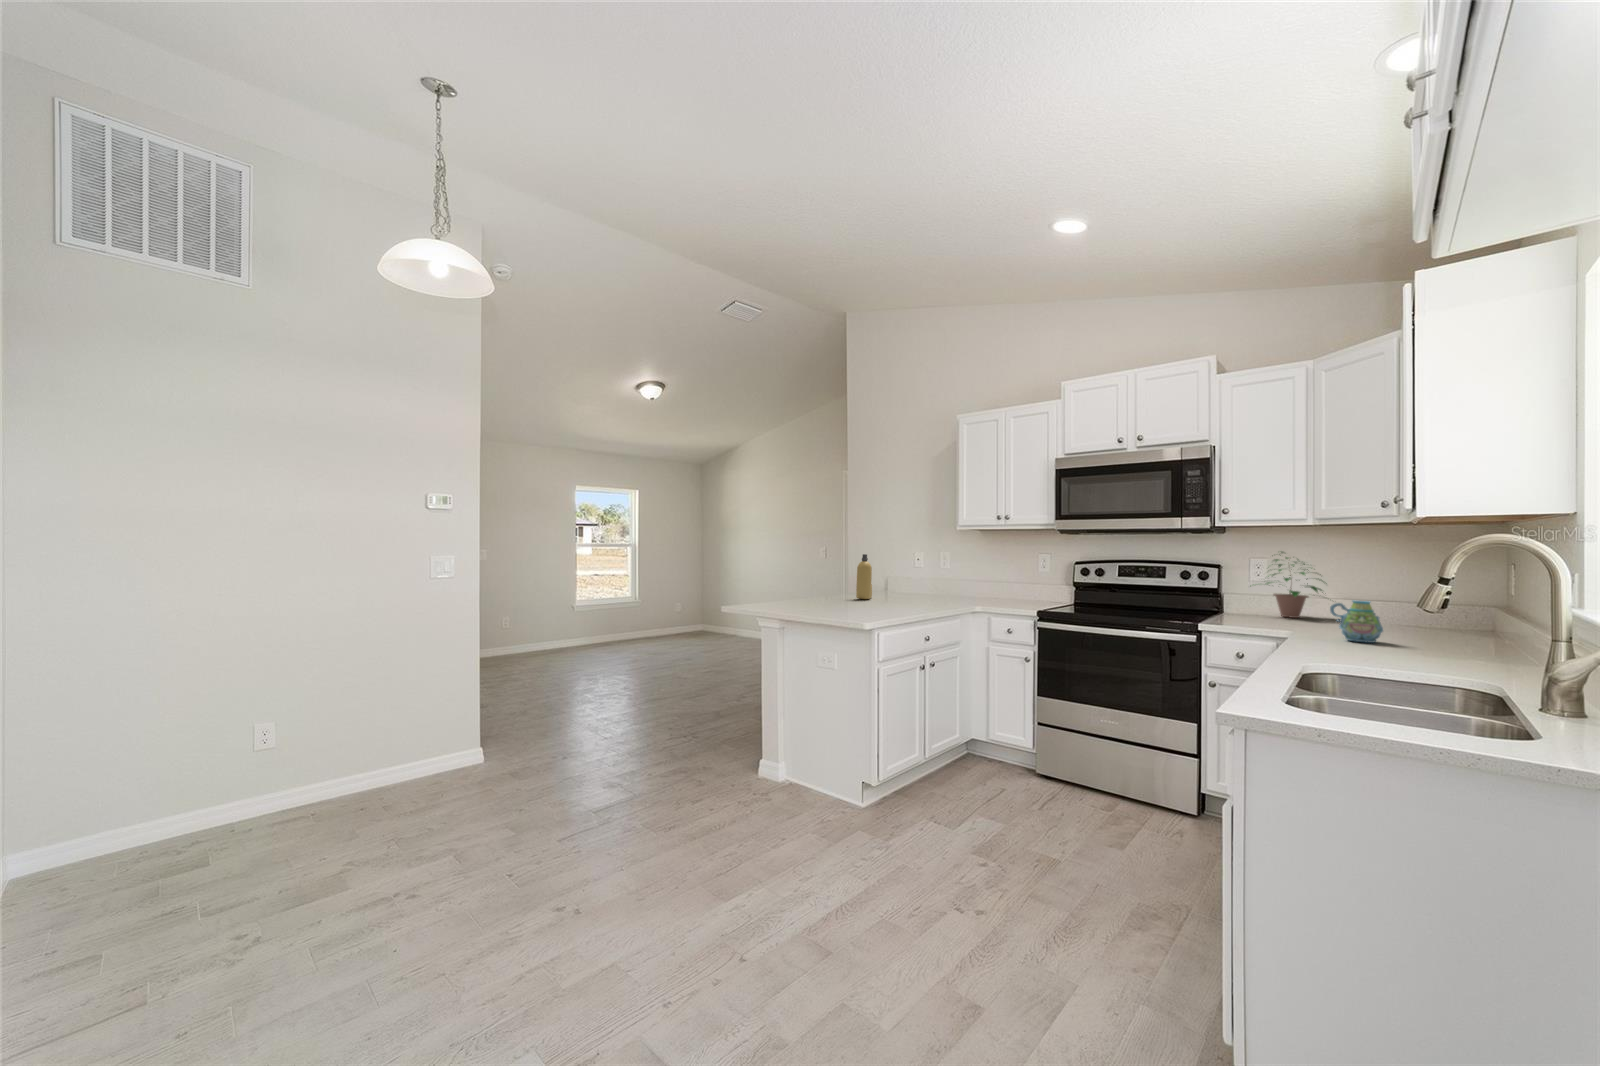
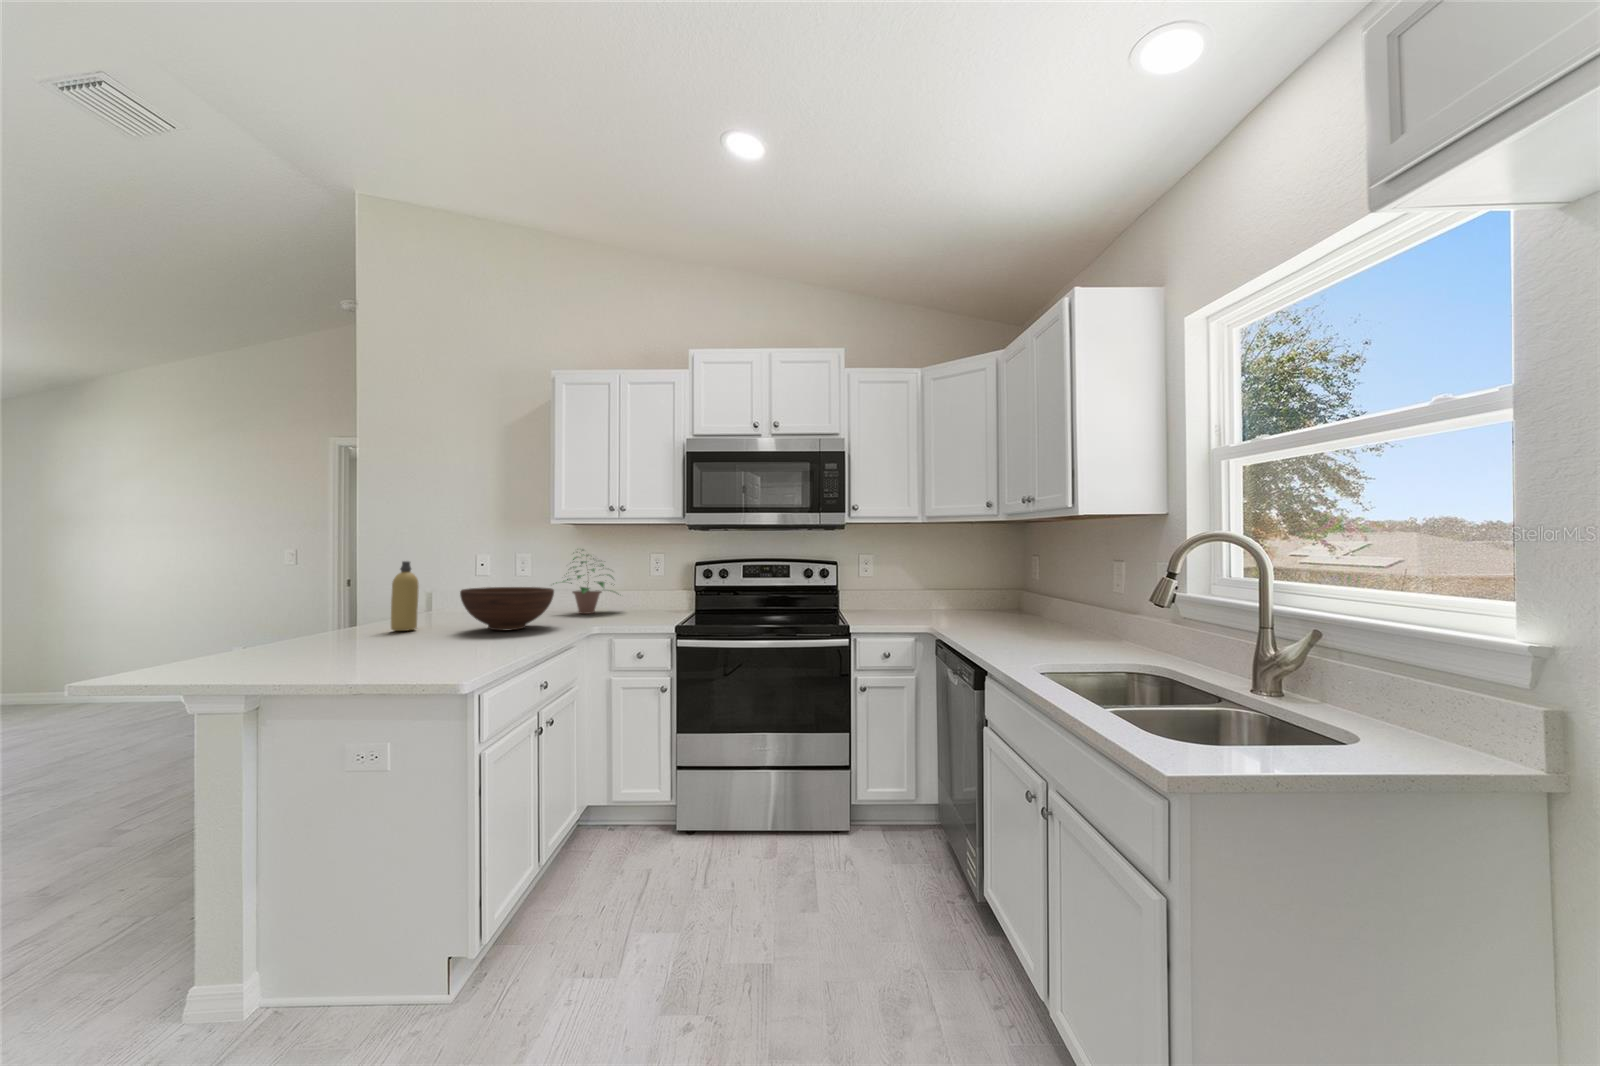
potted plant: present [1266,552,1322,618] -> present [553,550,619,614]
fruit bowl: none [892,574,952,604] -> present [460,587,554,631]
mug: present [1330,601,1383,643] -> none [974,592,1013,631]

